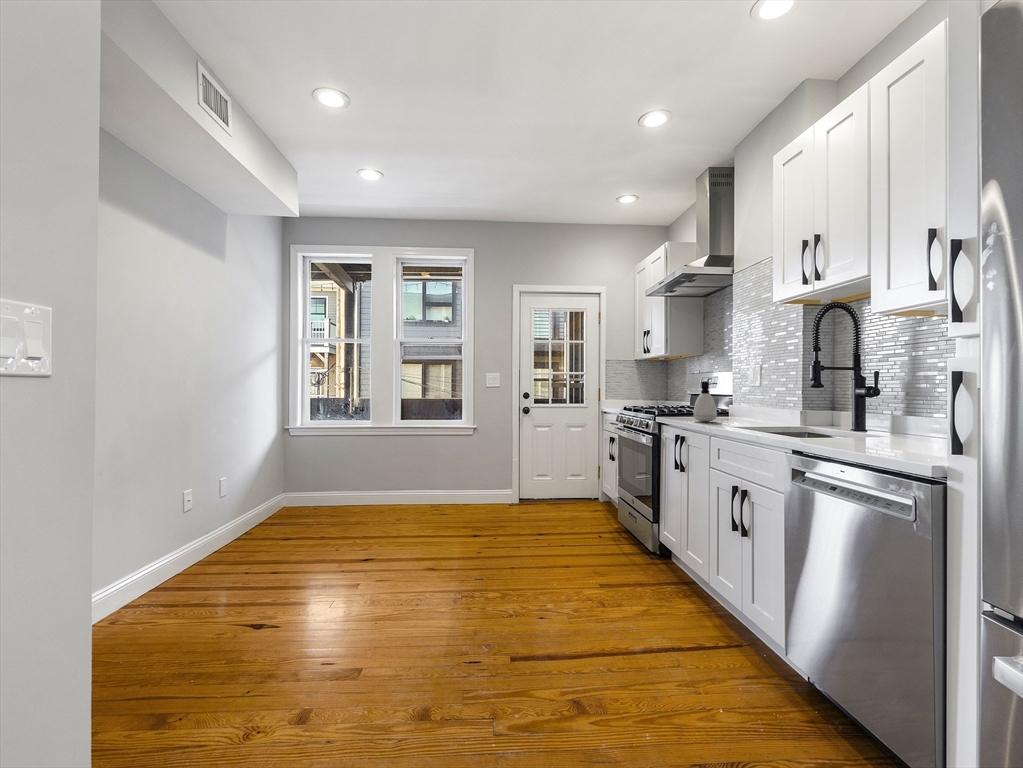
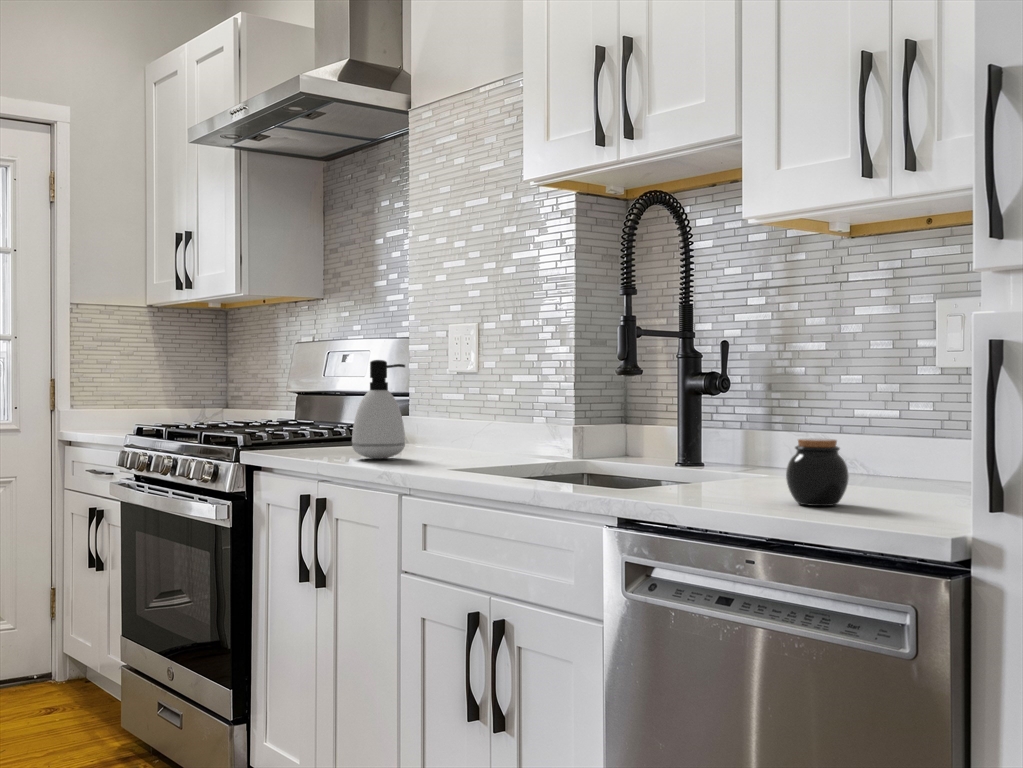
jar: none [875,418,911,450] -> present [786,438,849,506]

